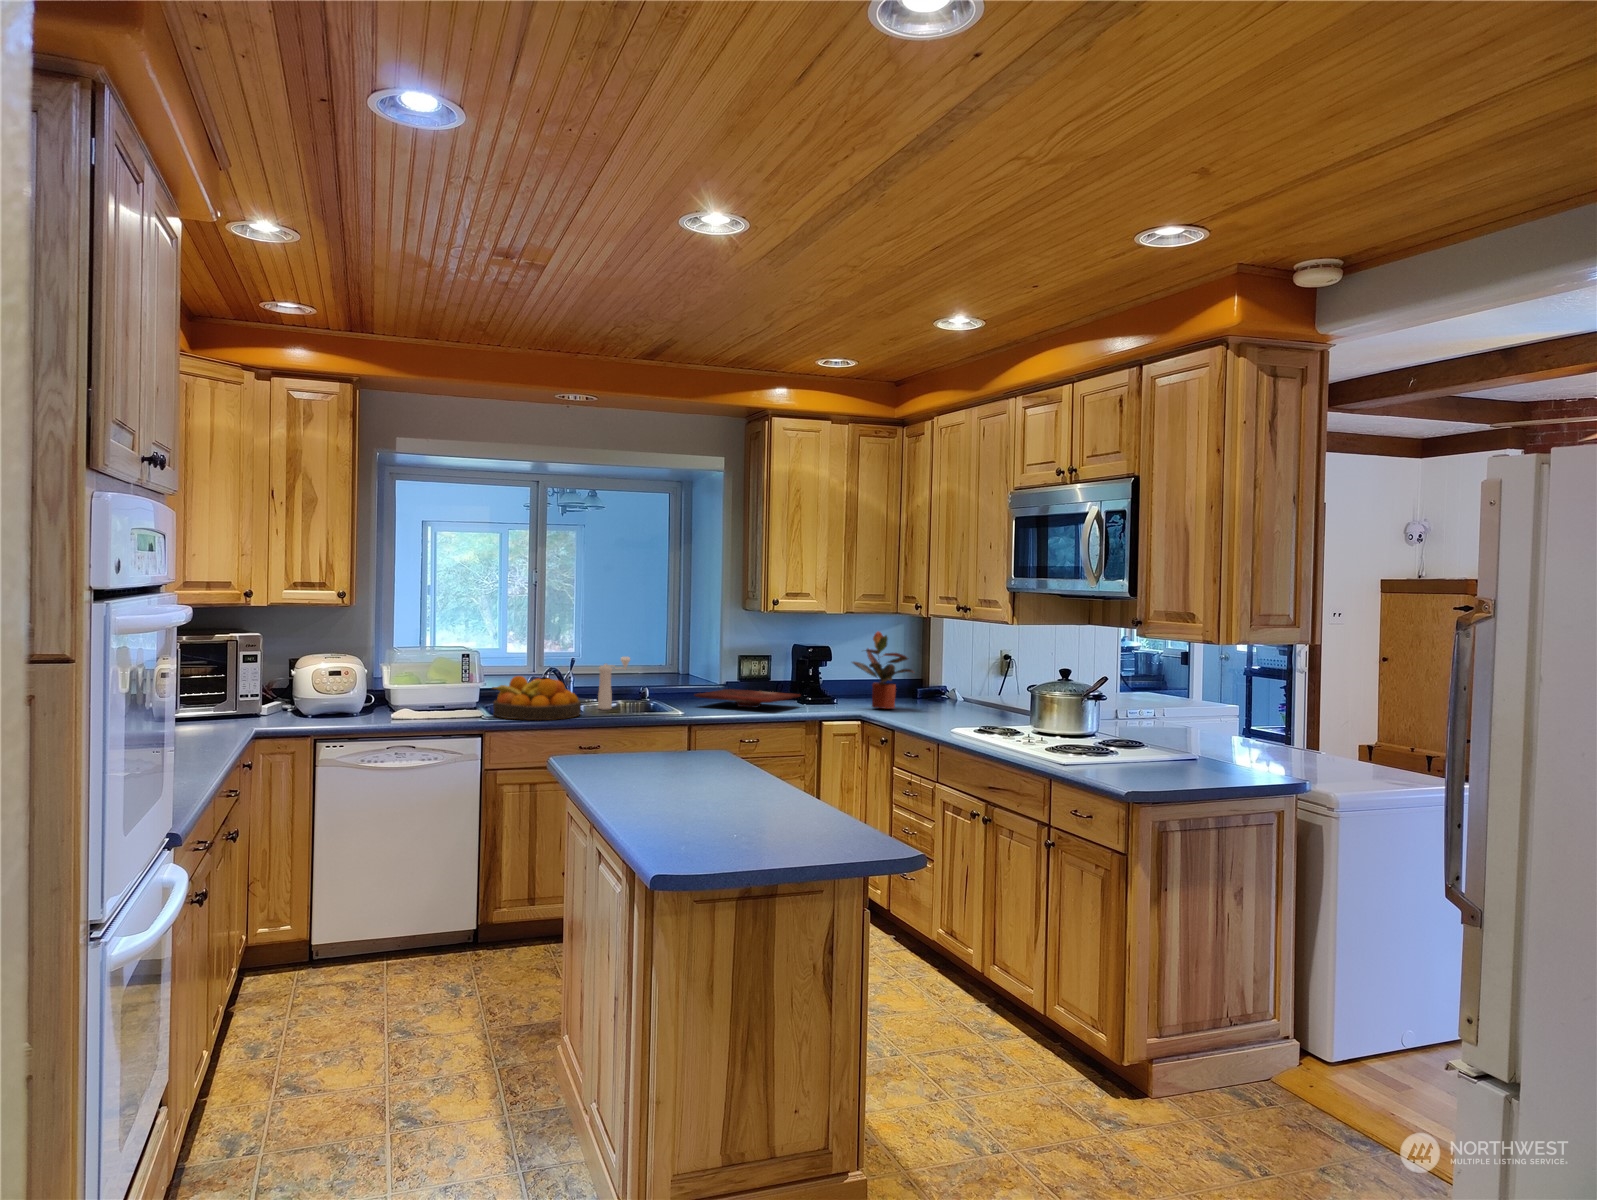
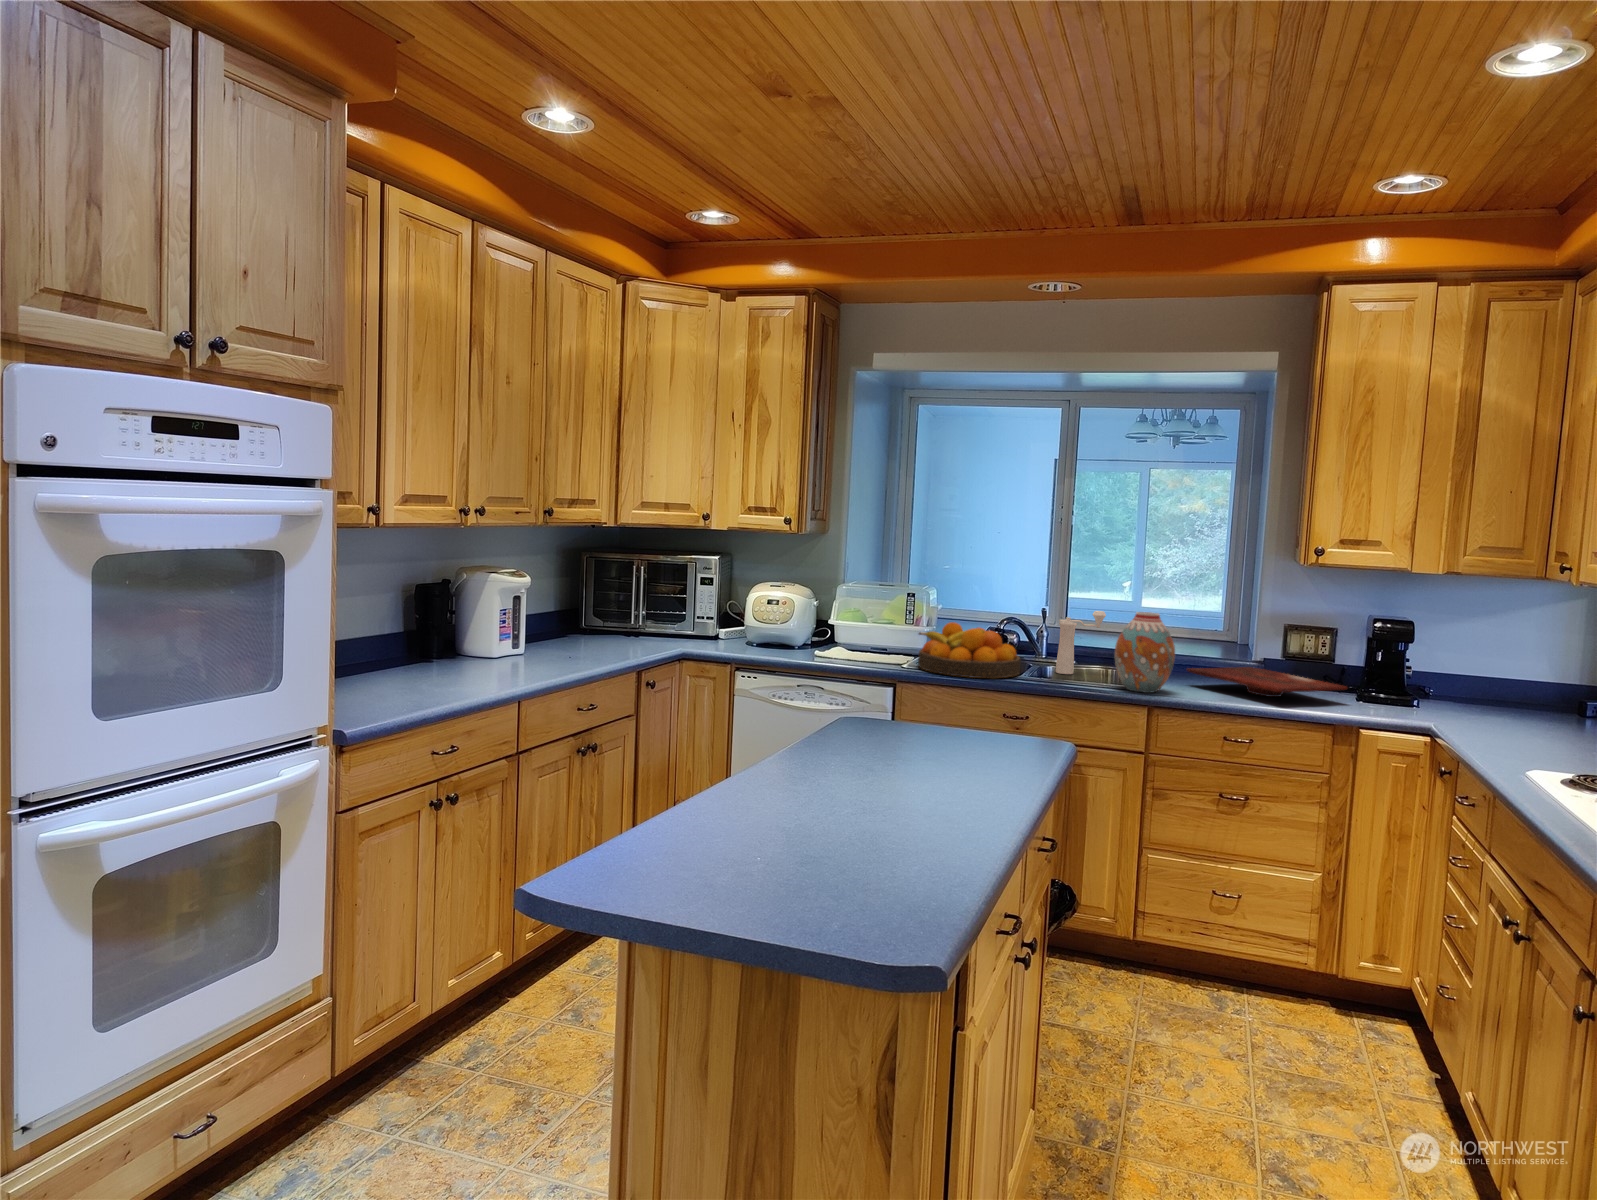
potted plant: present [853,631,913,709] -> none [1428,604,1542,727]
vase: none [656,654,700,715] -> present [1115,612,1175,693]

